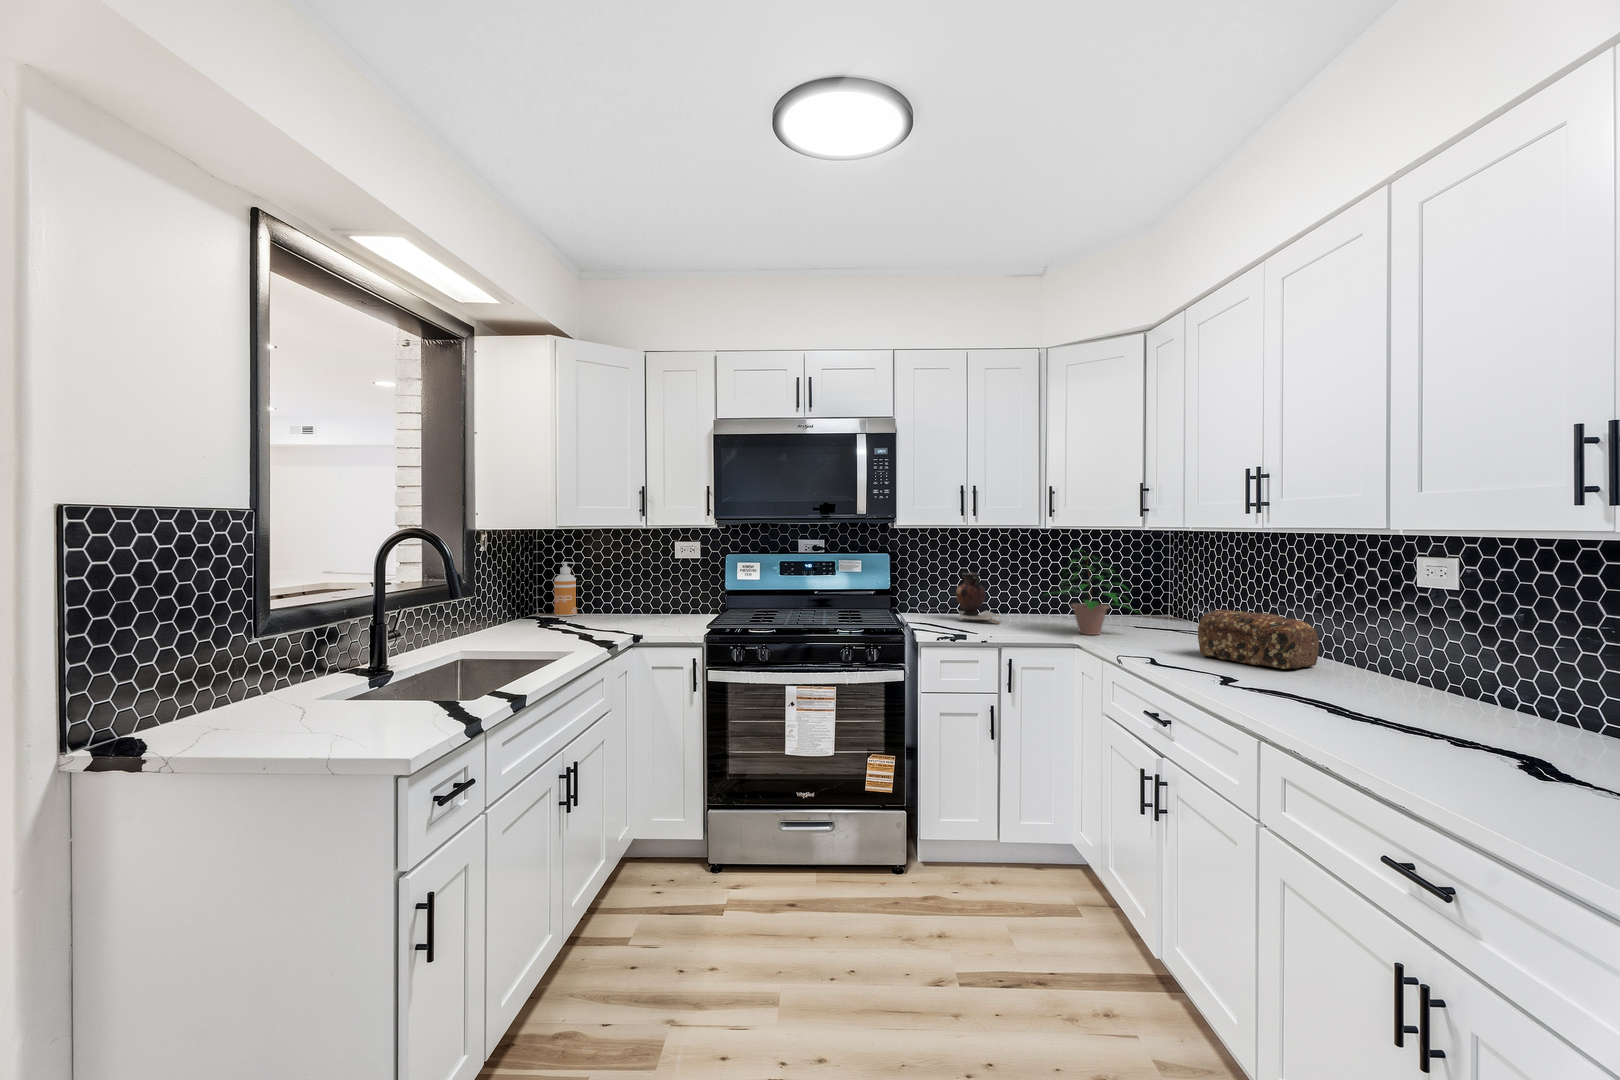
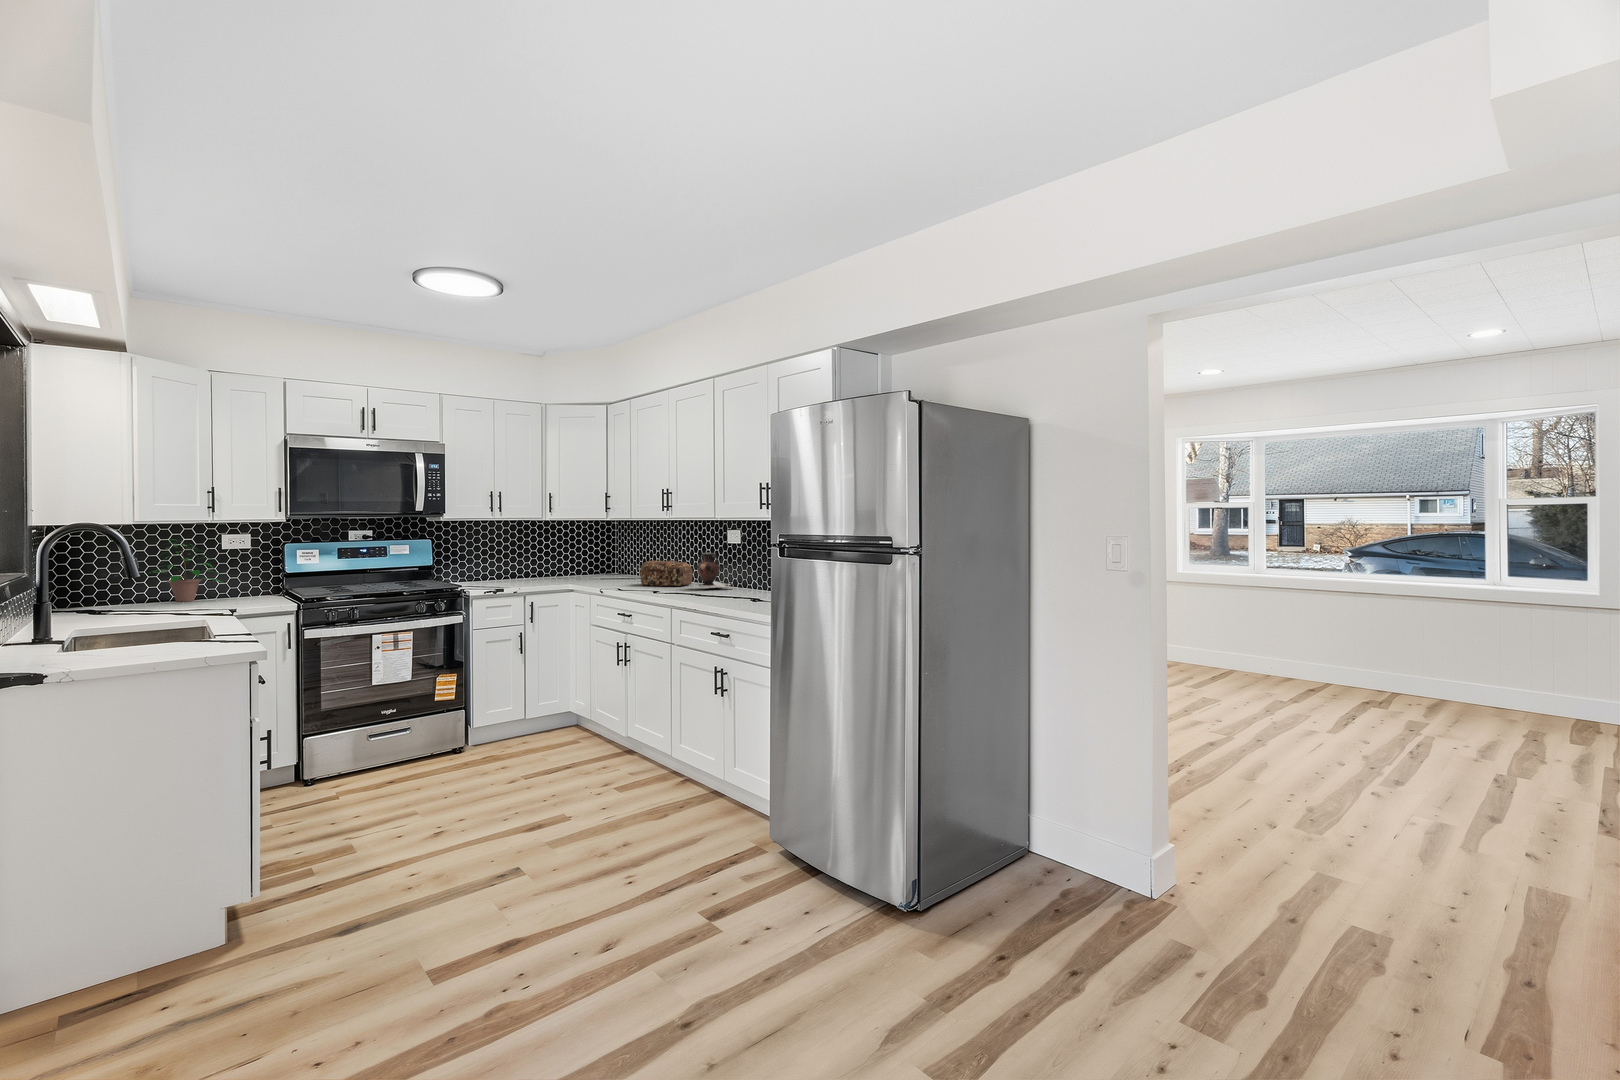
potted plant: present [1050,550,1131,635] -> present [144,539,223,602]
soap dispenser: present [554,562,577,616] -> none [77,554,107,606]
vase: present [956,572,1002,624] -> present [697,553,733,589]

